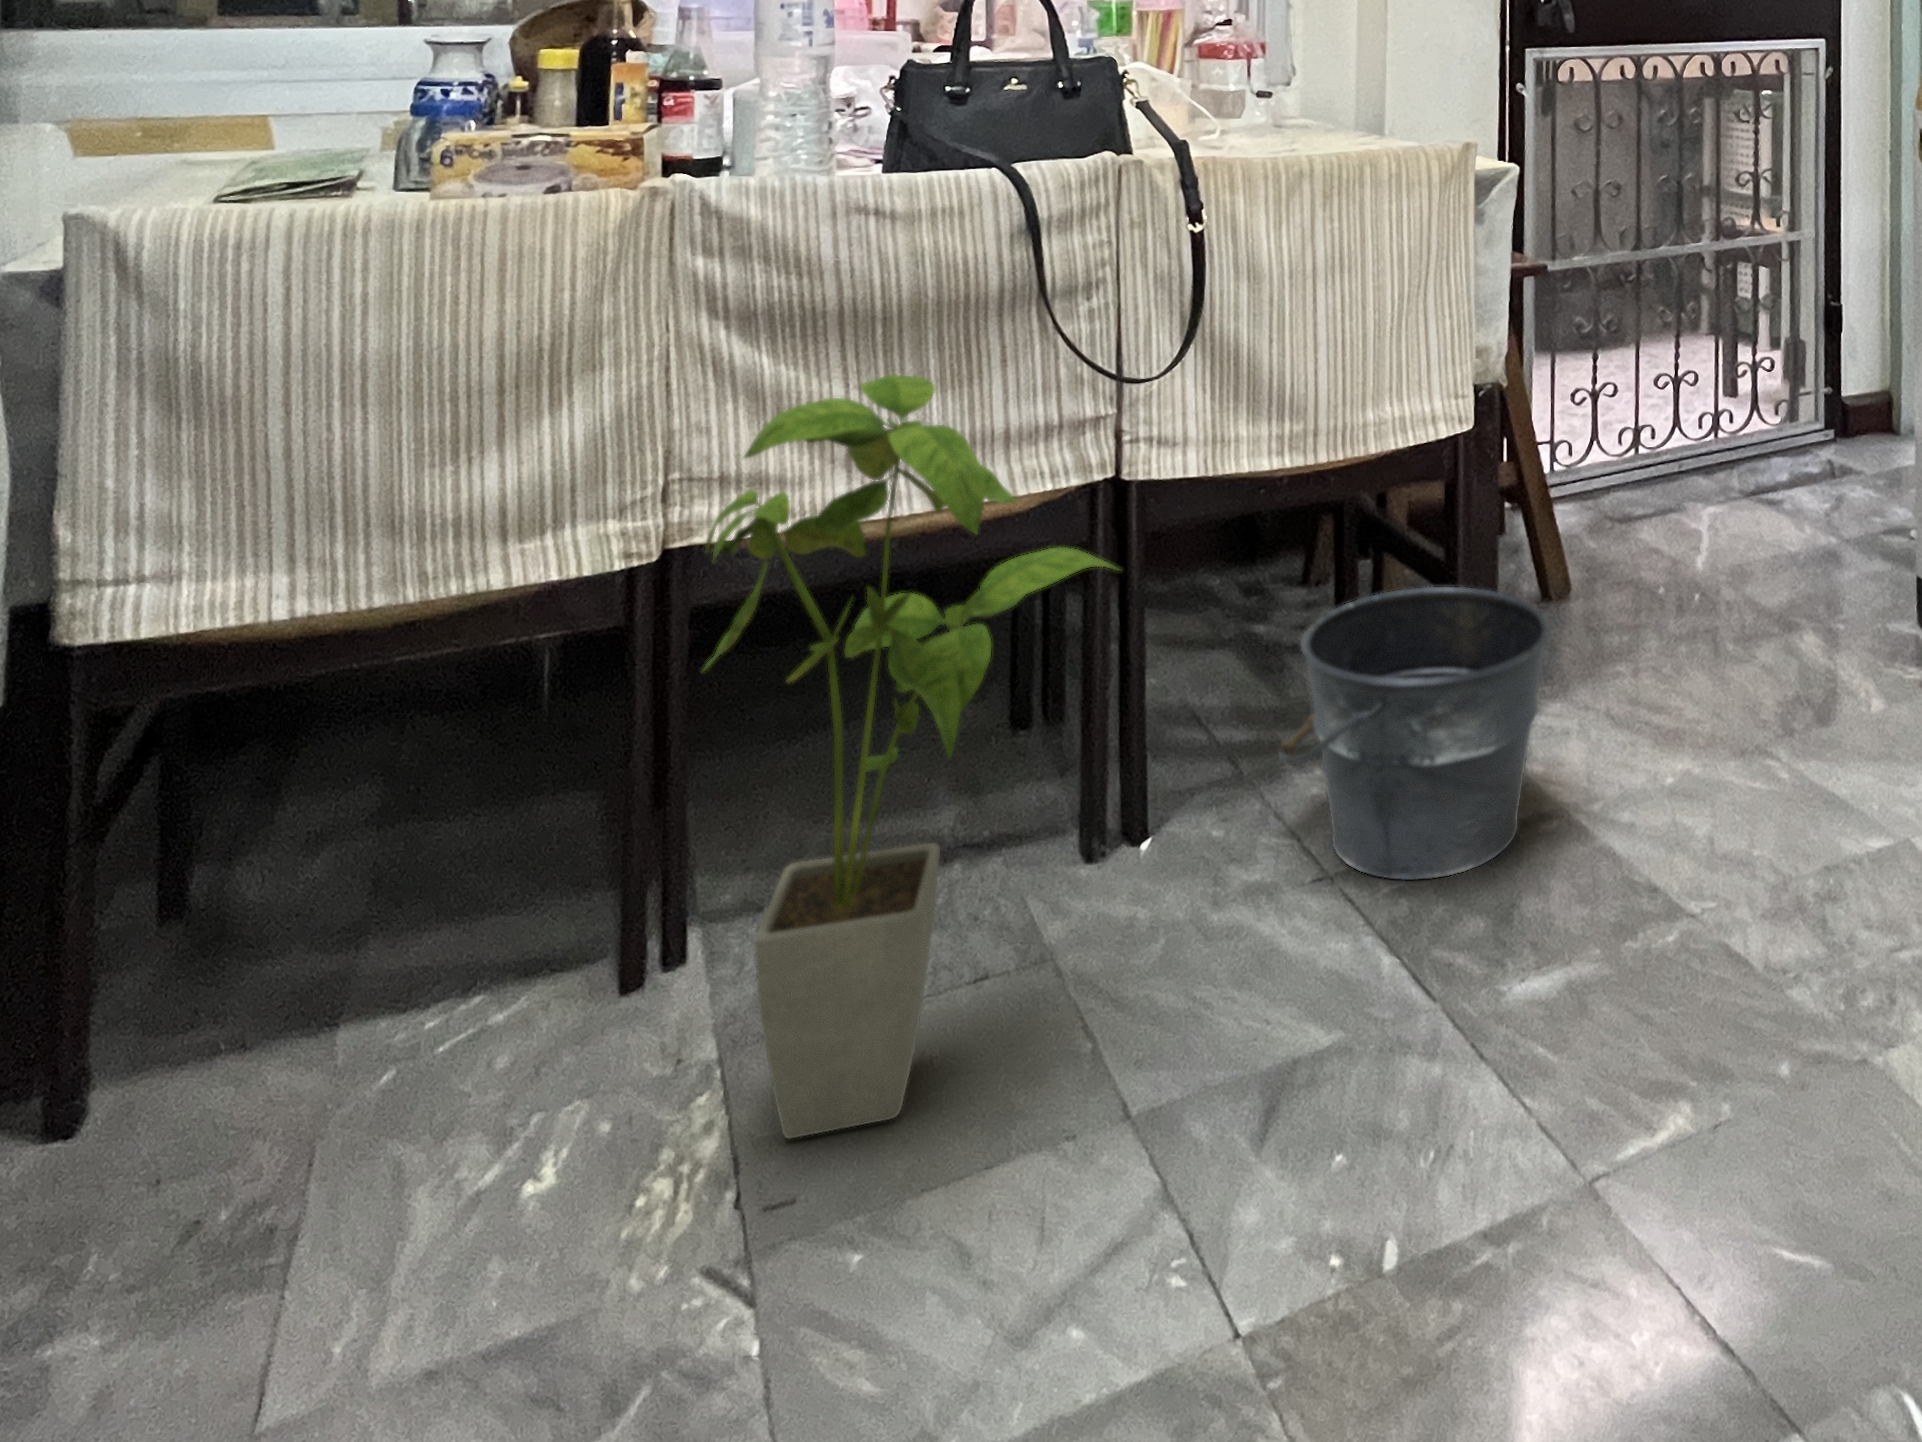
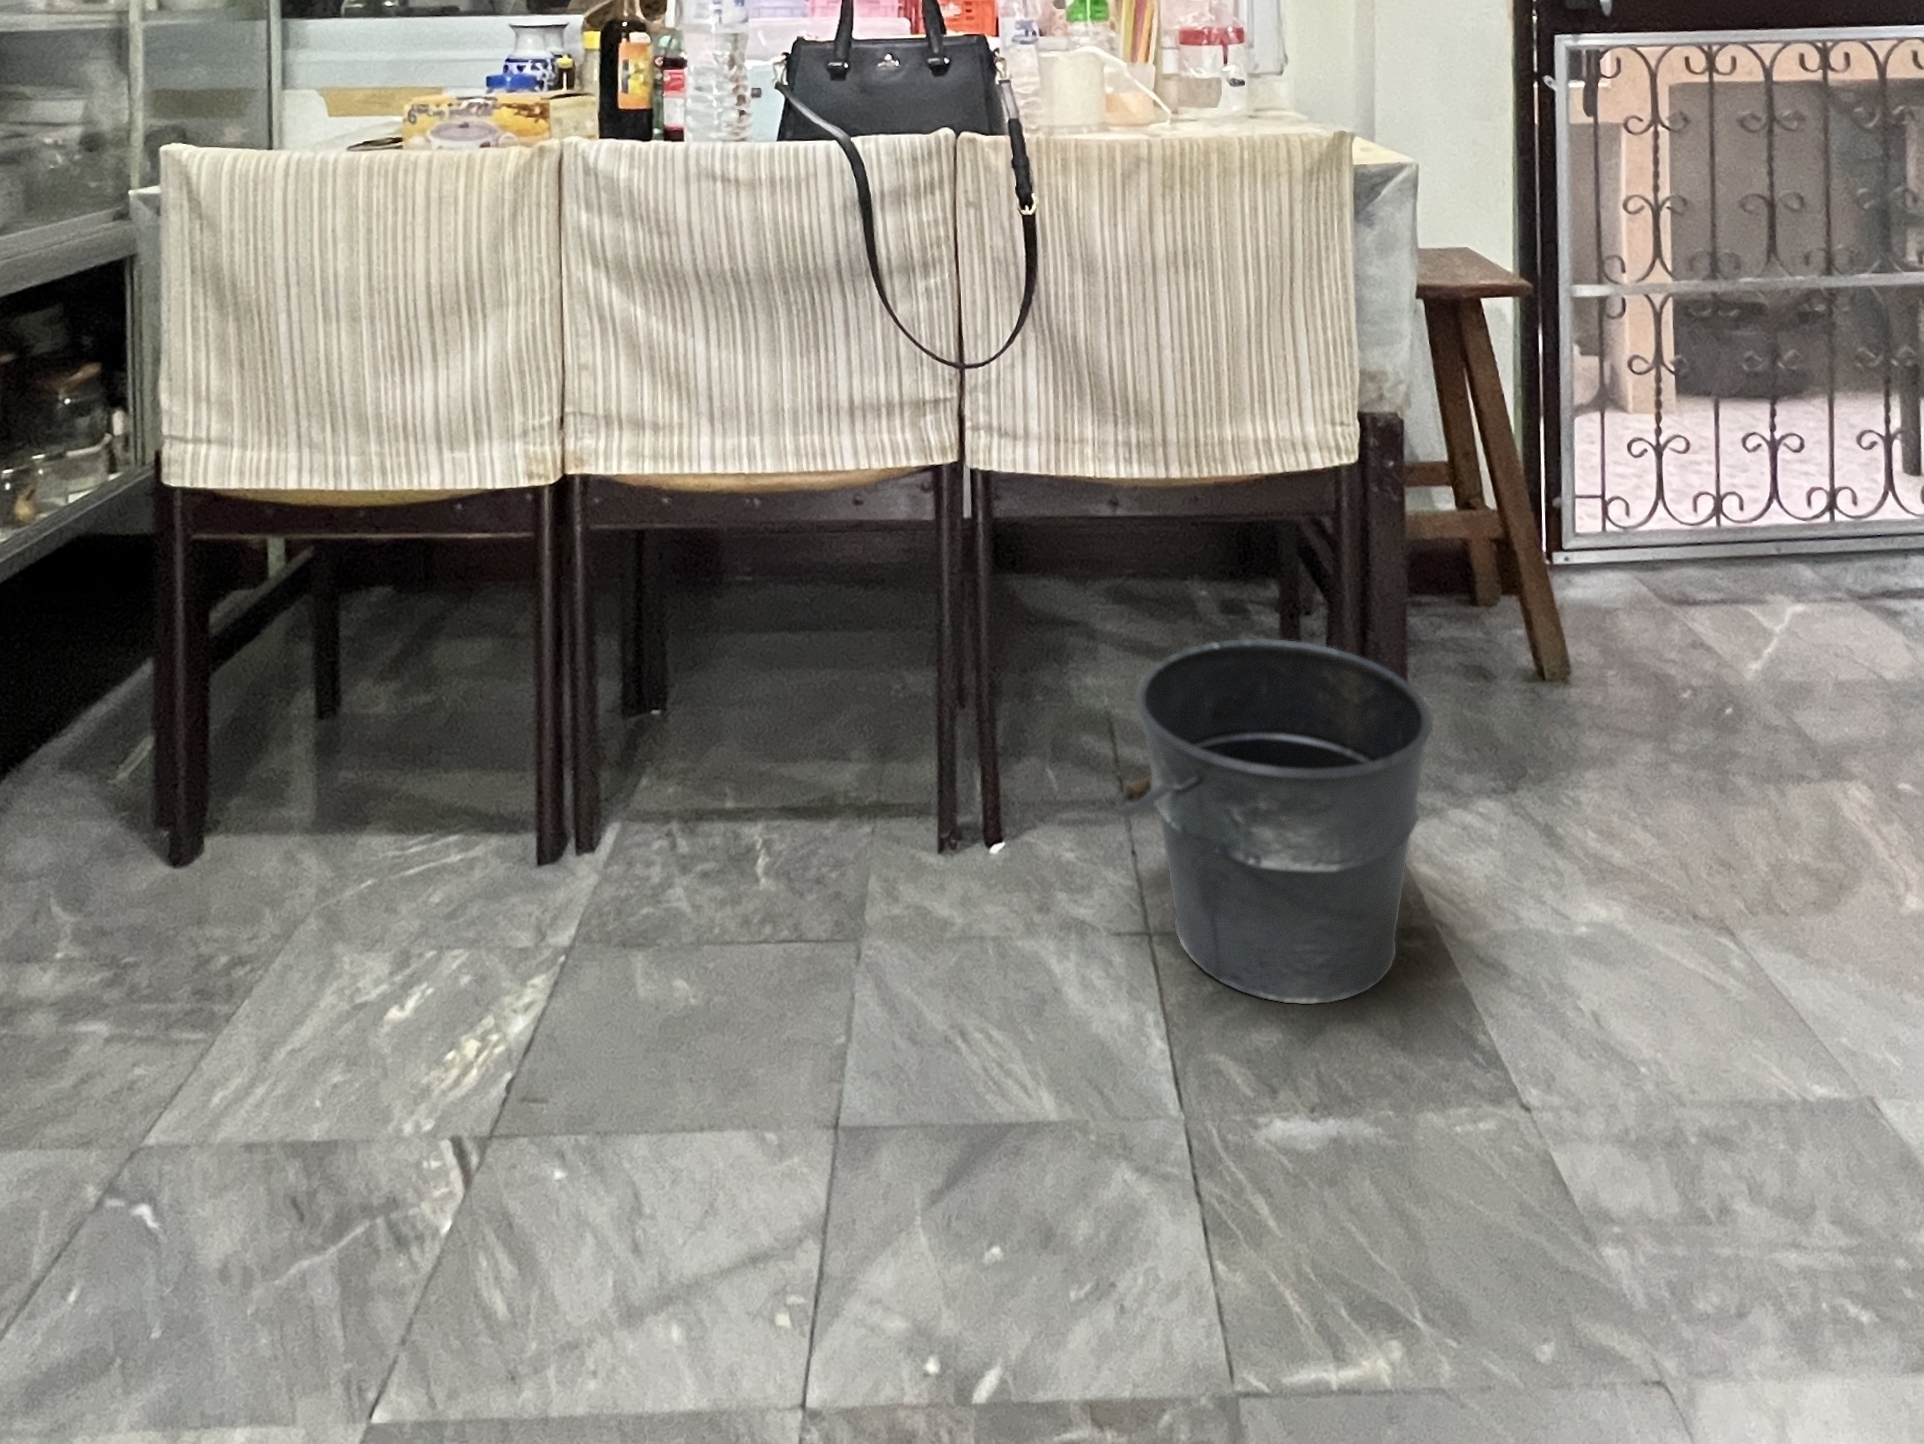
house plant: present [704,375,1117,1139] -> none [486,337,884,1080]

